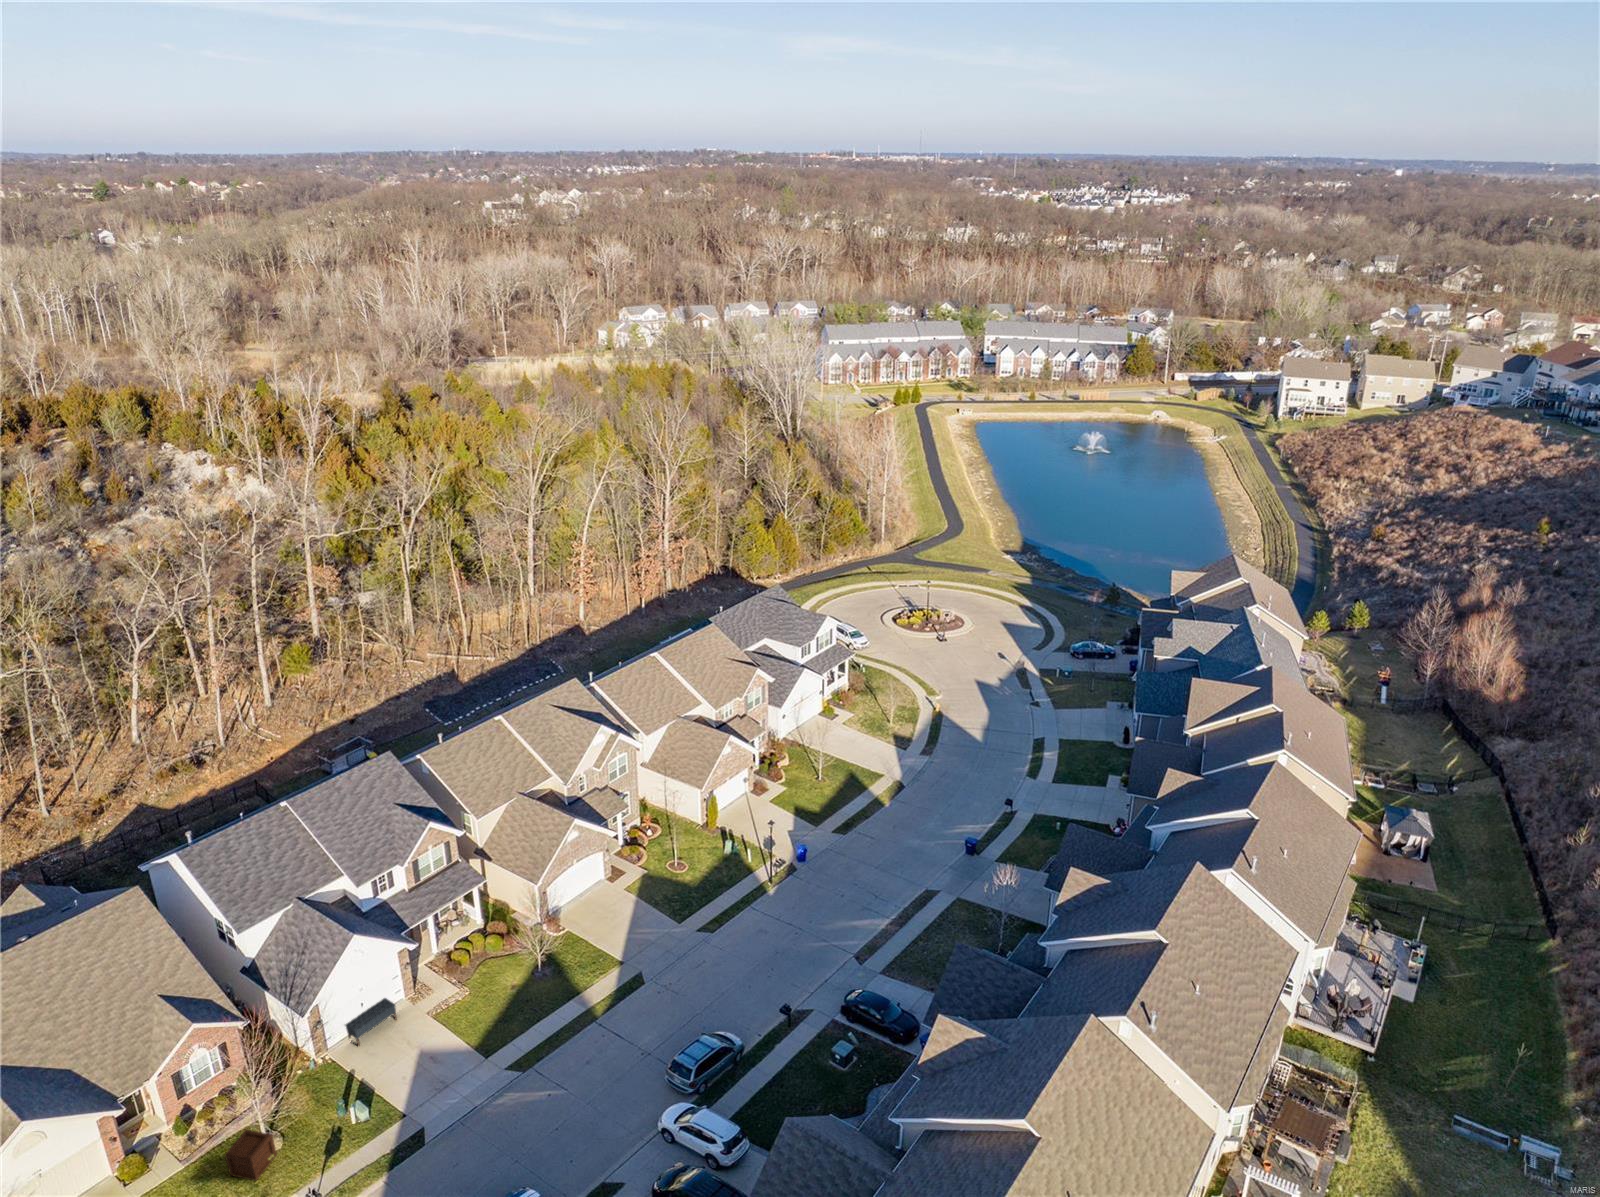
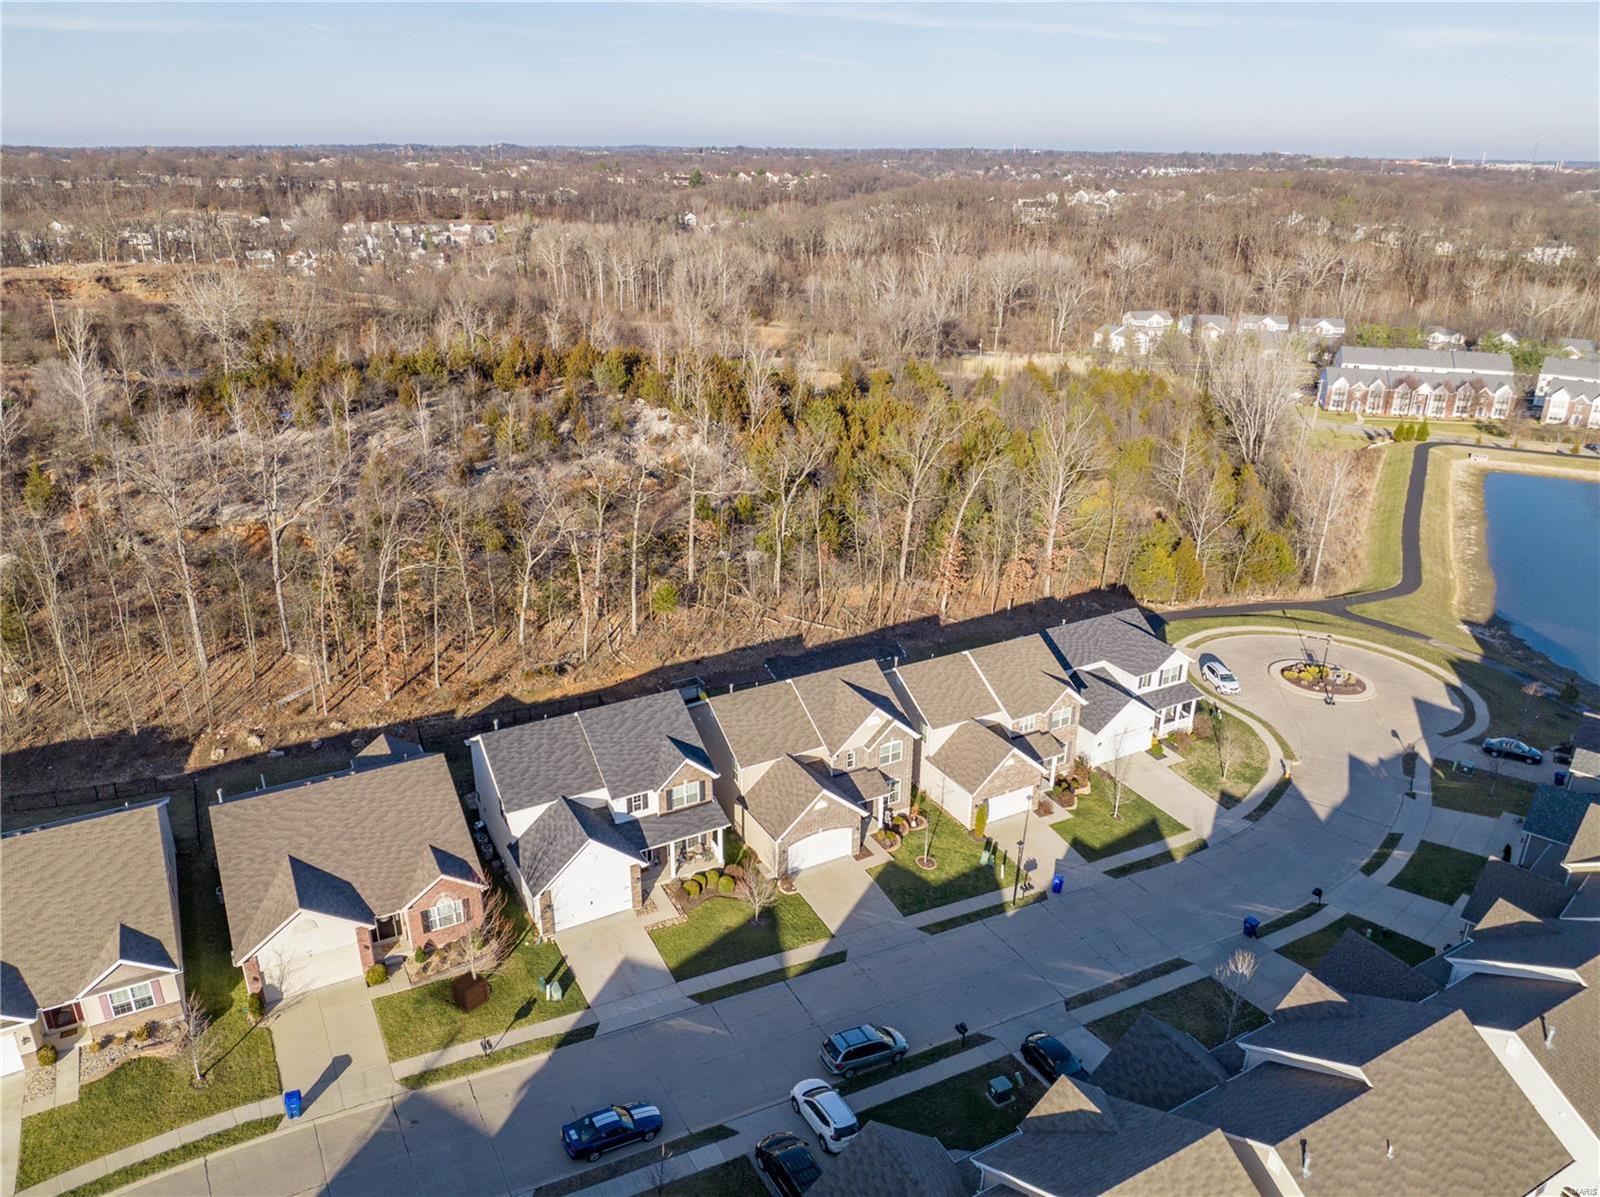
bench: present [345,998,397,1046] -> none [576,902,620,937]

